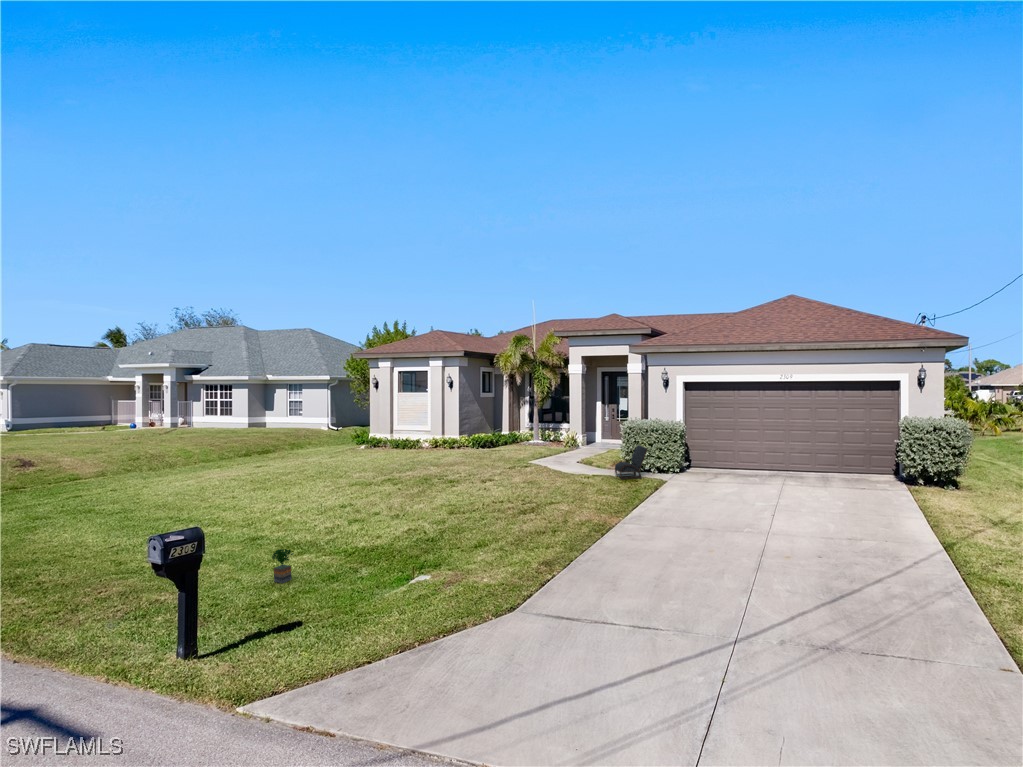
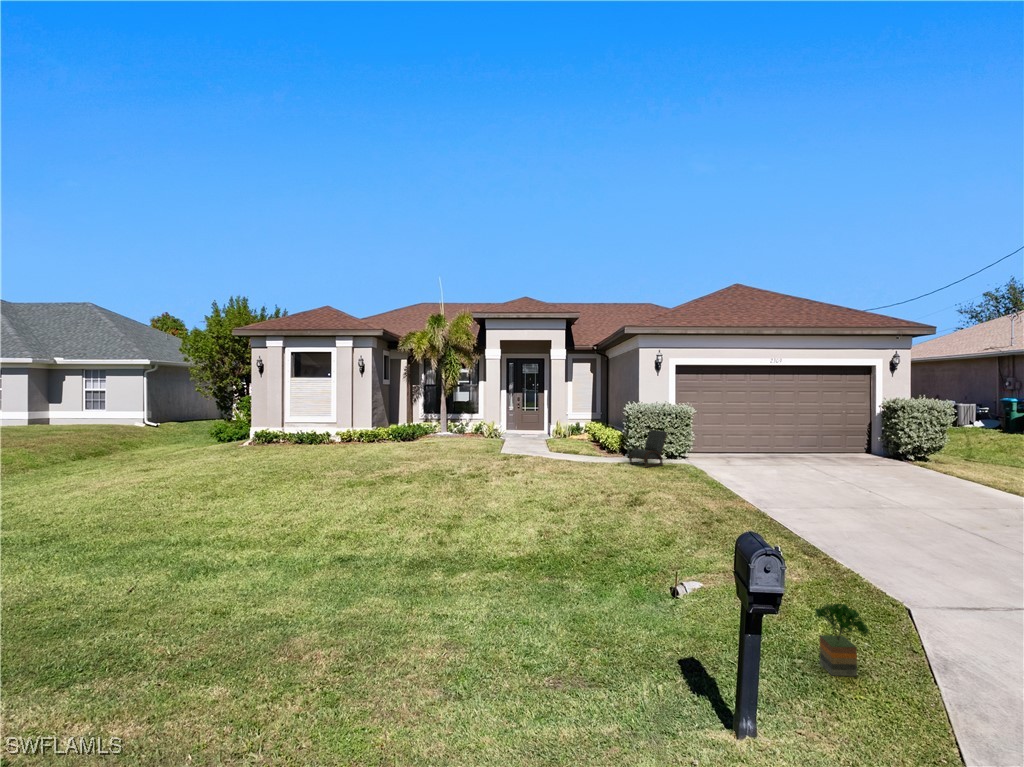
potted tree: present [272,549,294,583] -> present [815,603,869,676]

